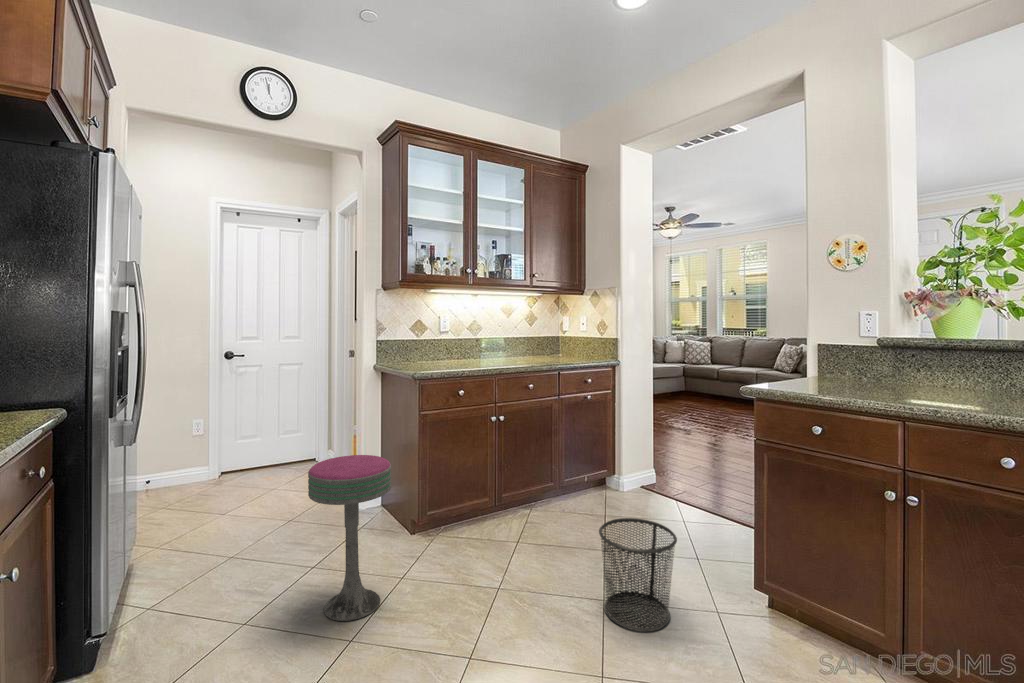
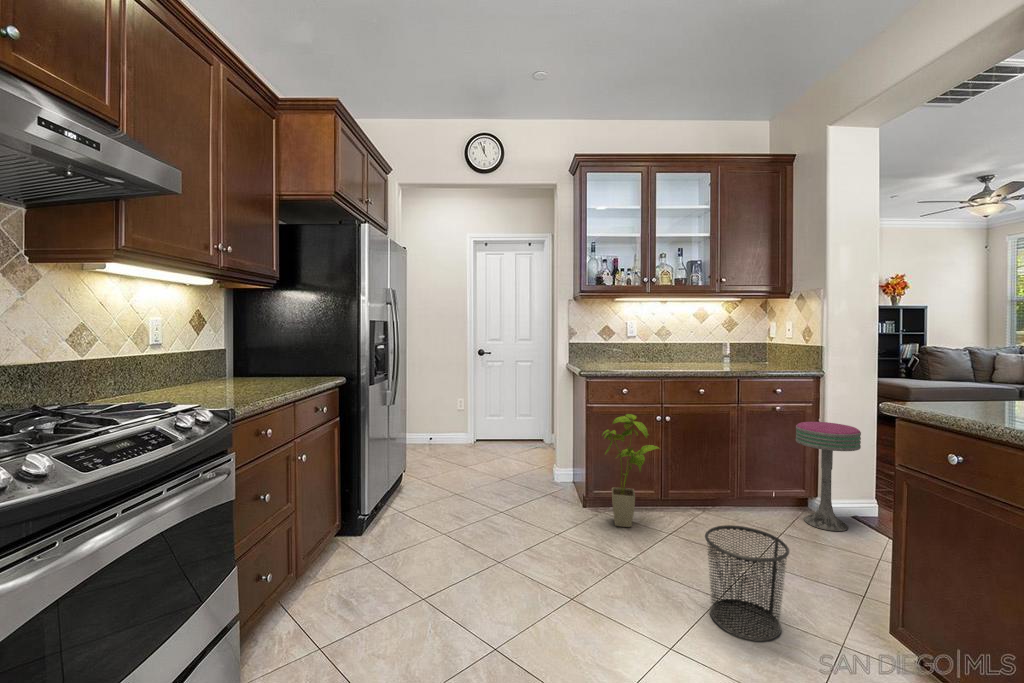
house plant: none [441,418,504,547] -> present [603,414,659,527]
bar stool: present [308,455,391,621] -> present [796,422,861,531]

